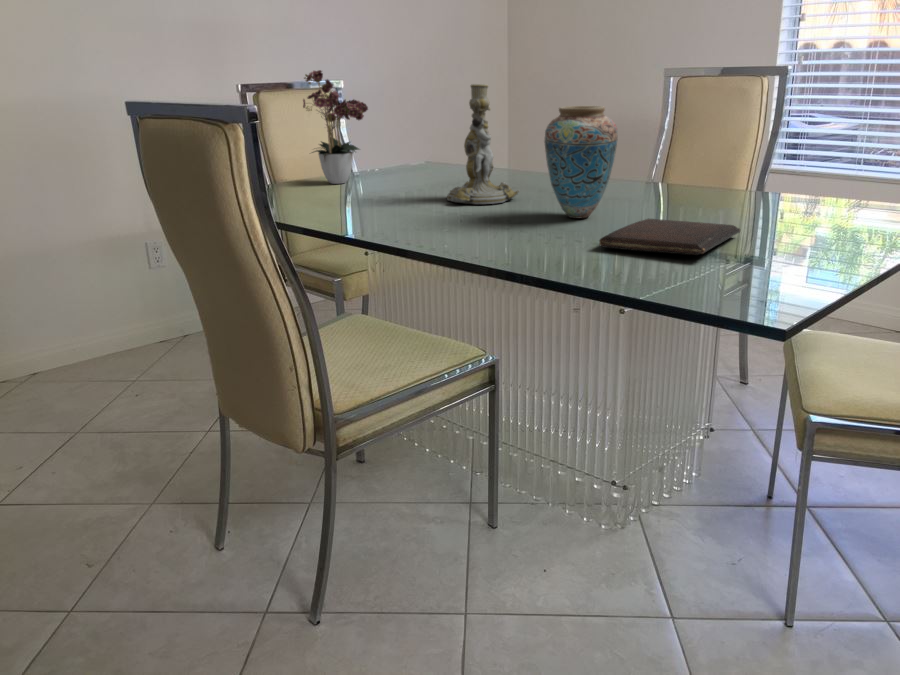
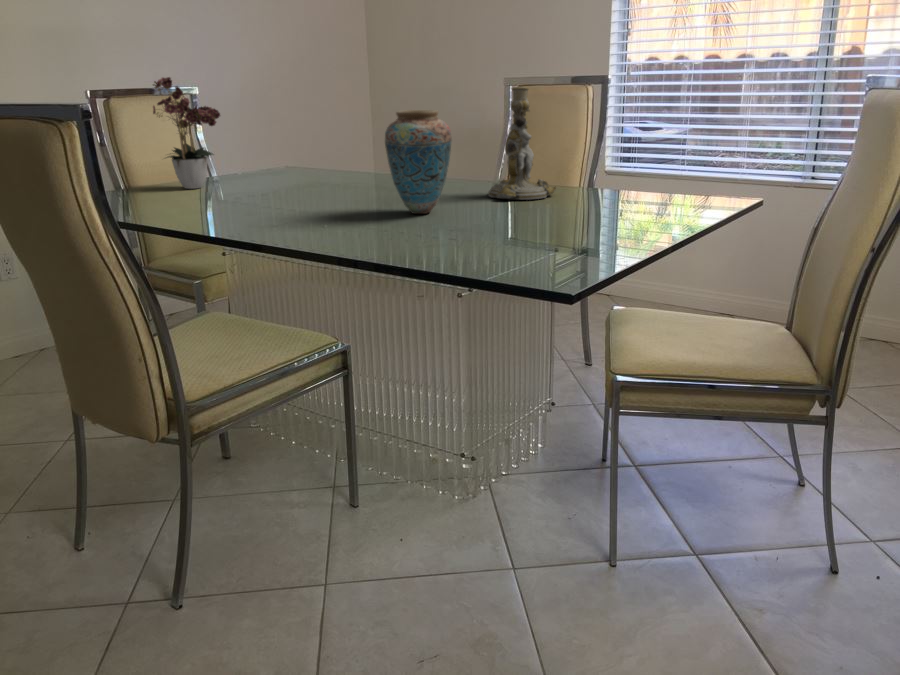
candlestick: present [447,84,519,204] -> present [488,87,556,200]
book: present [599,219,740,255] -> none [433,212,560,241]

